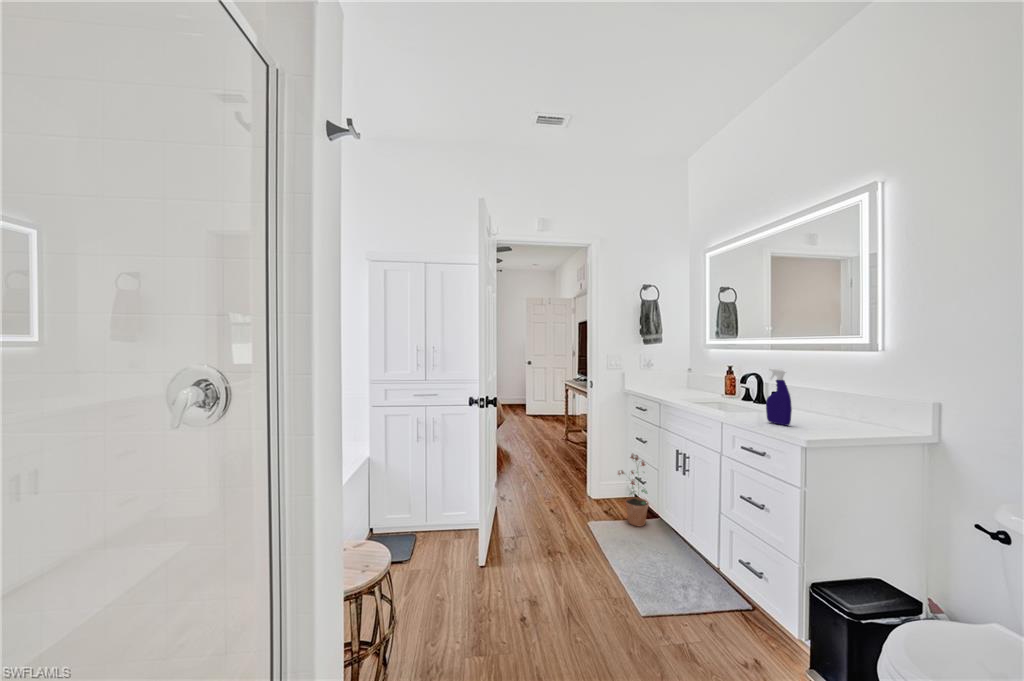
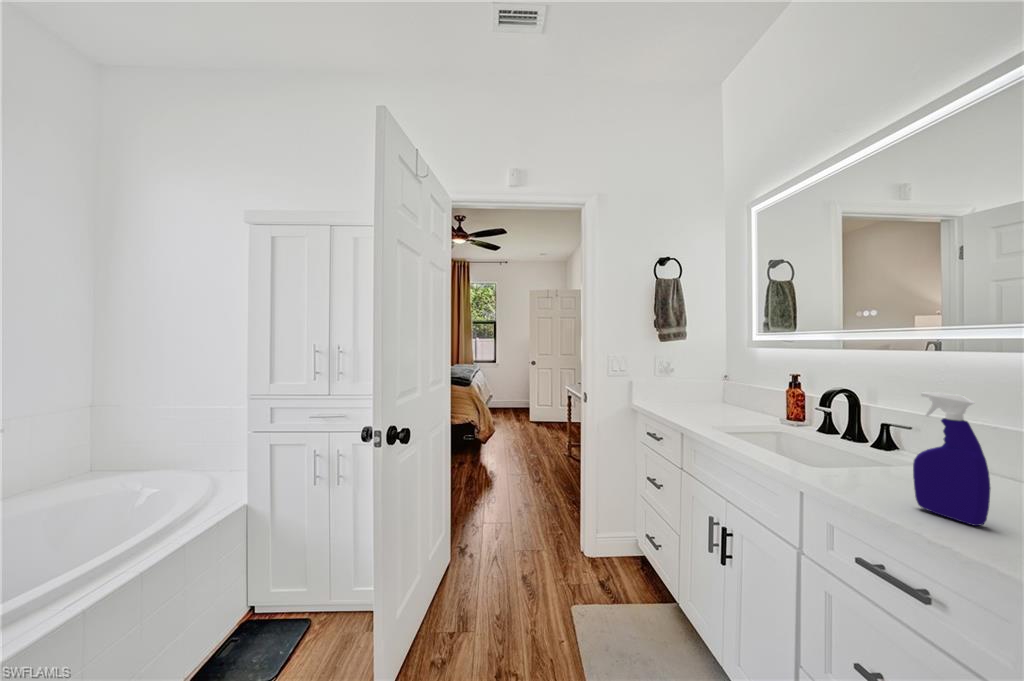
potted plant: present [618,454,649,526] -> none [616,503,666,618]

